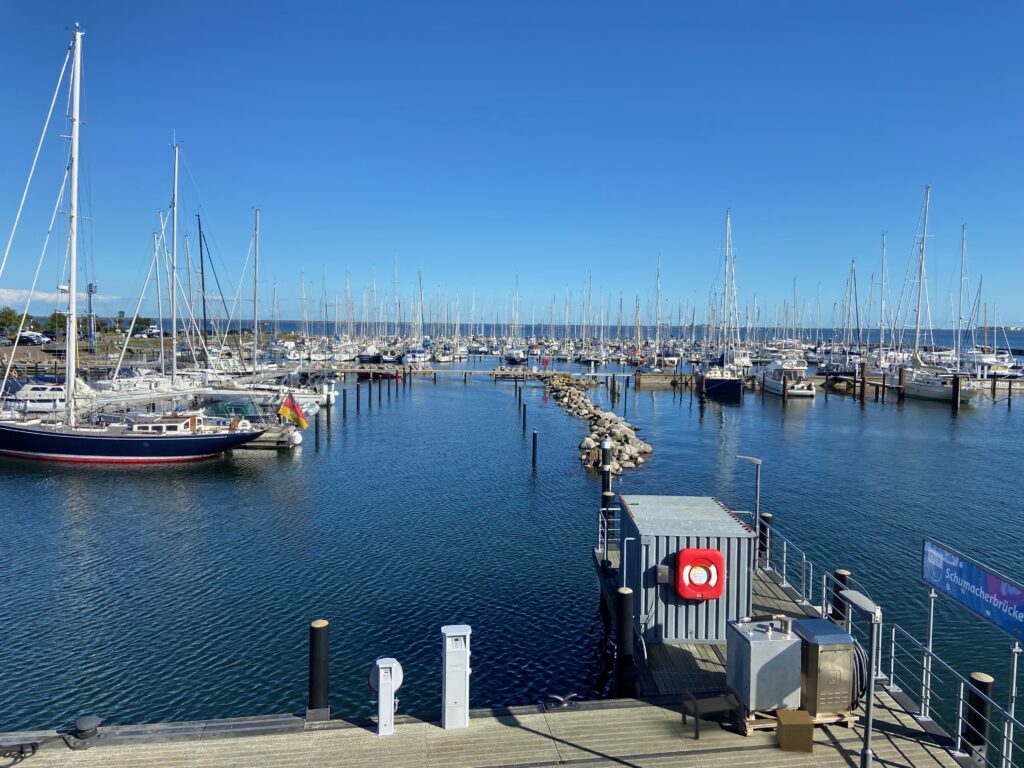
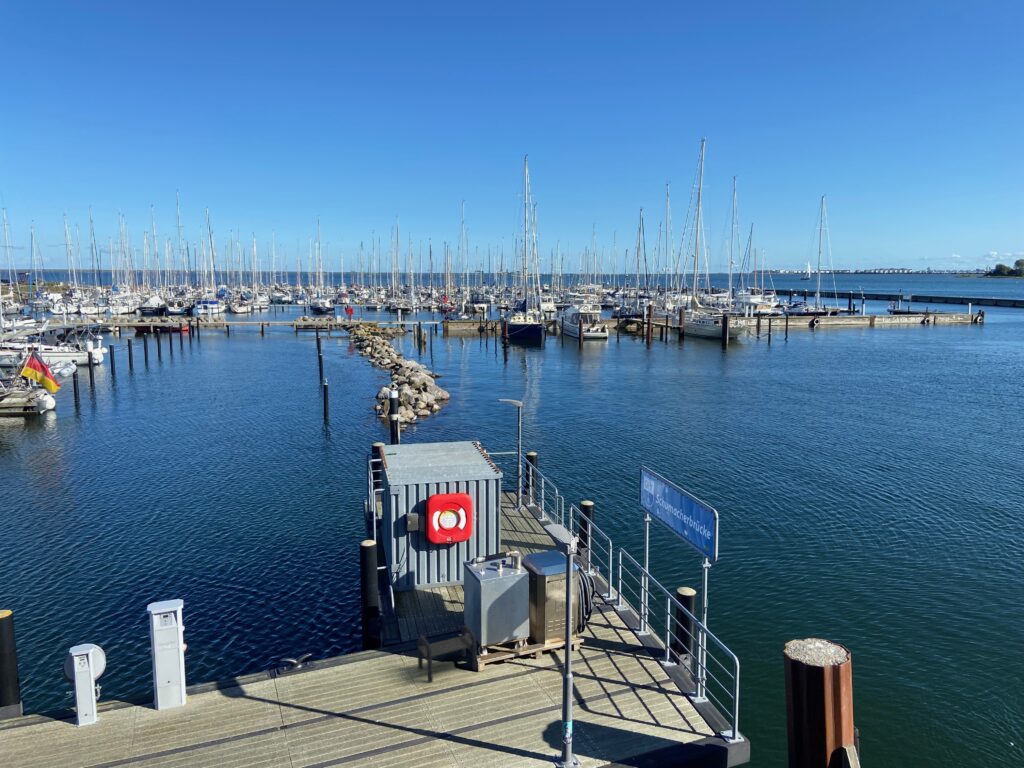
cardboard box: present [776,710,814,752] -> none [507,640,539,681]

